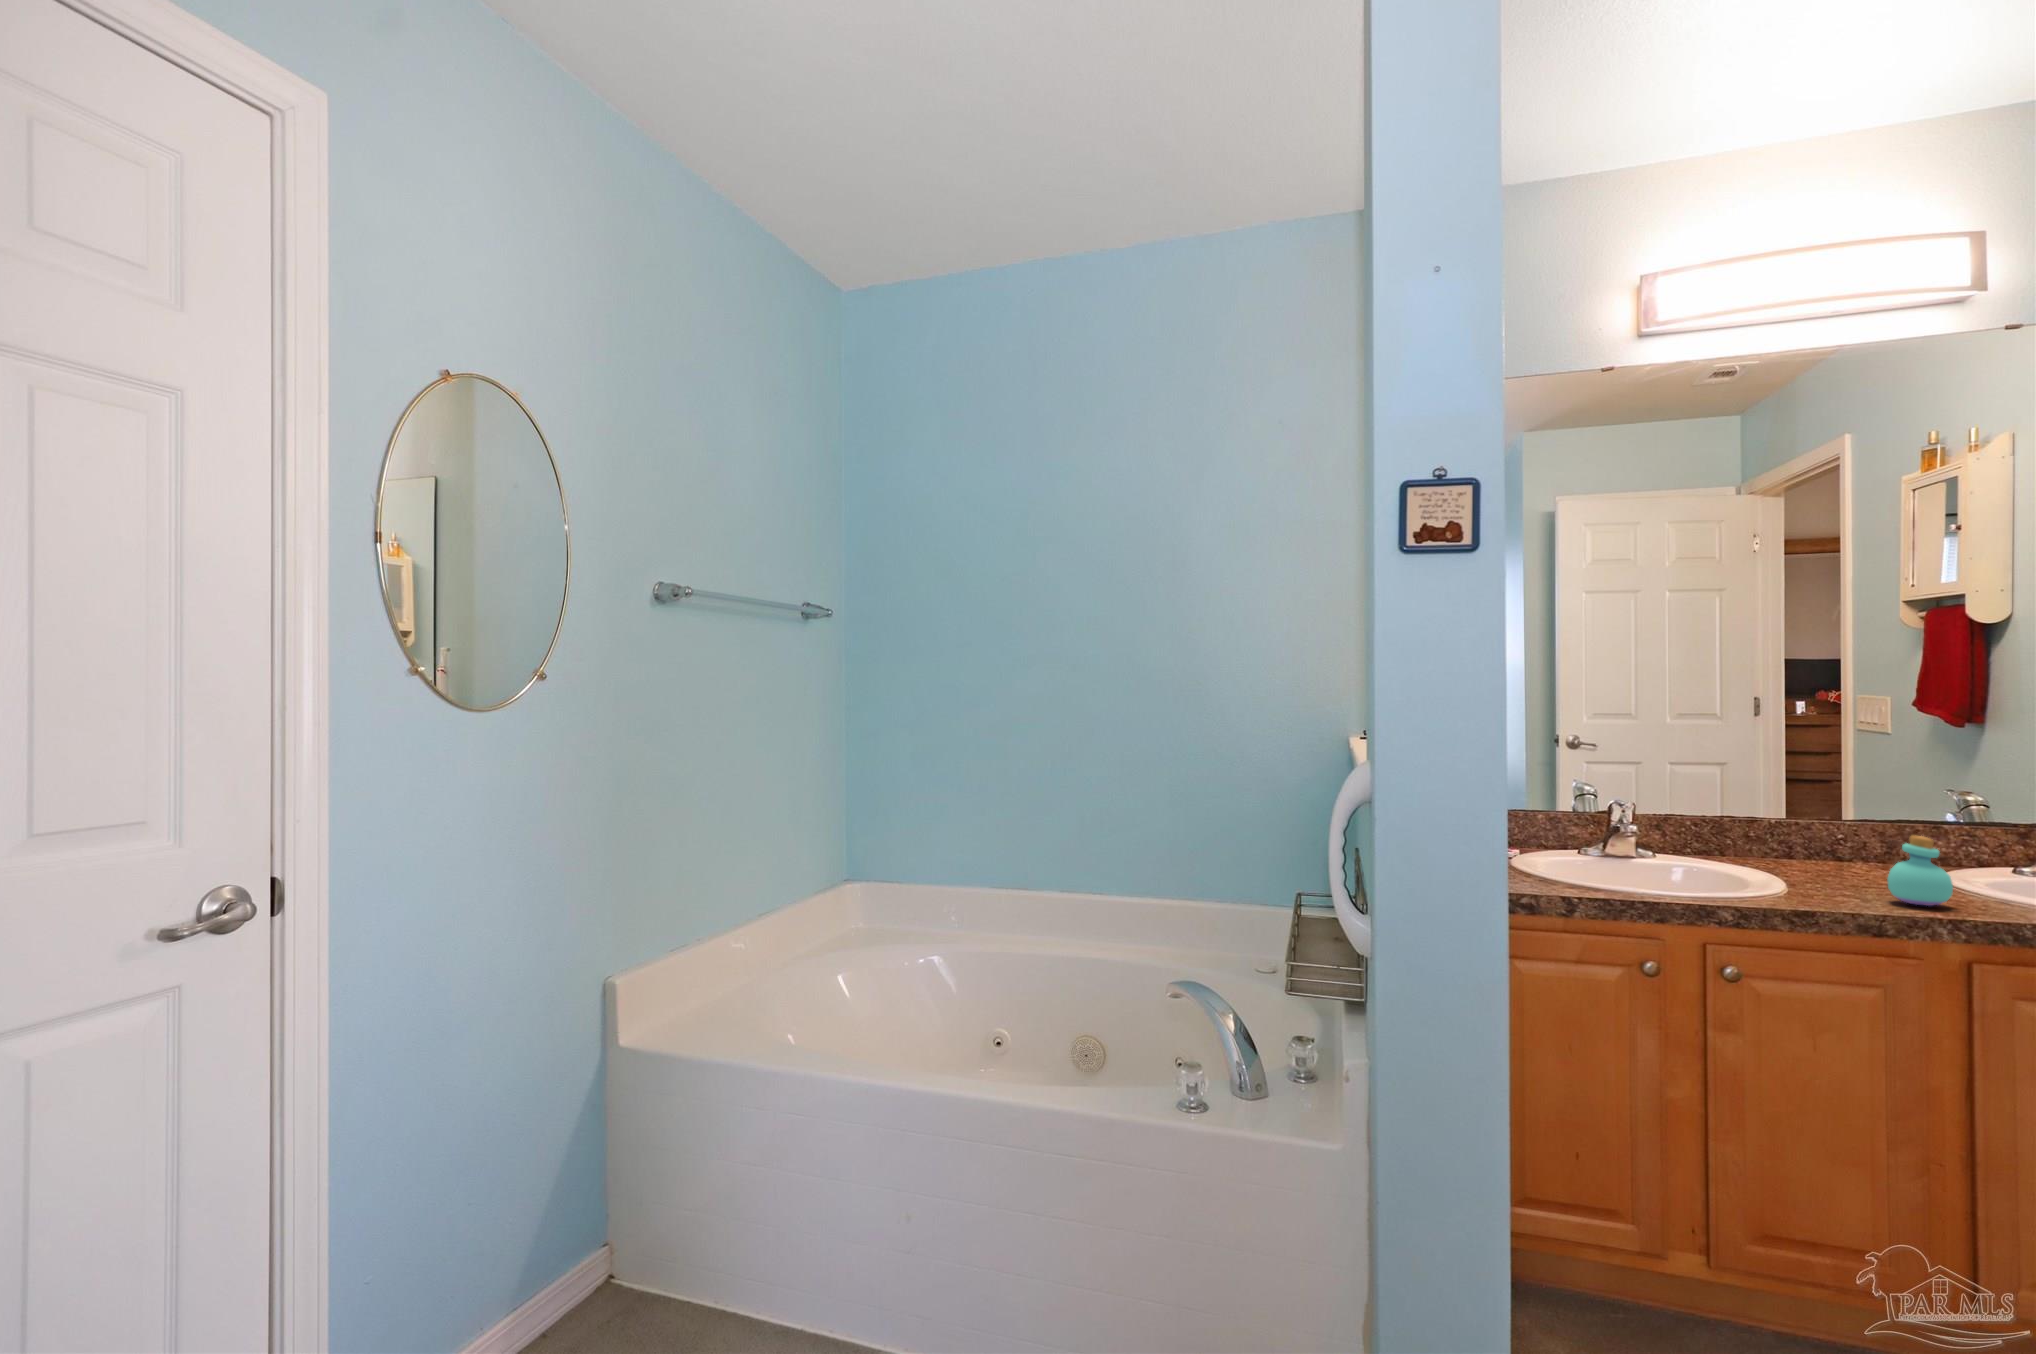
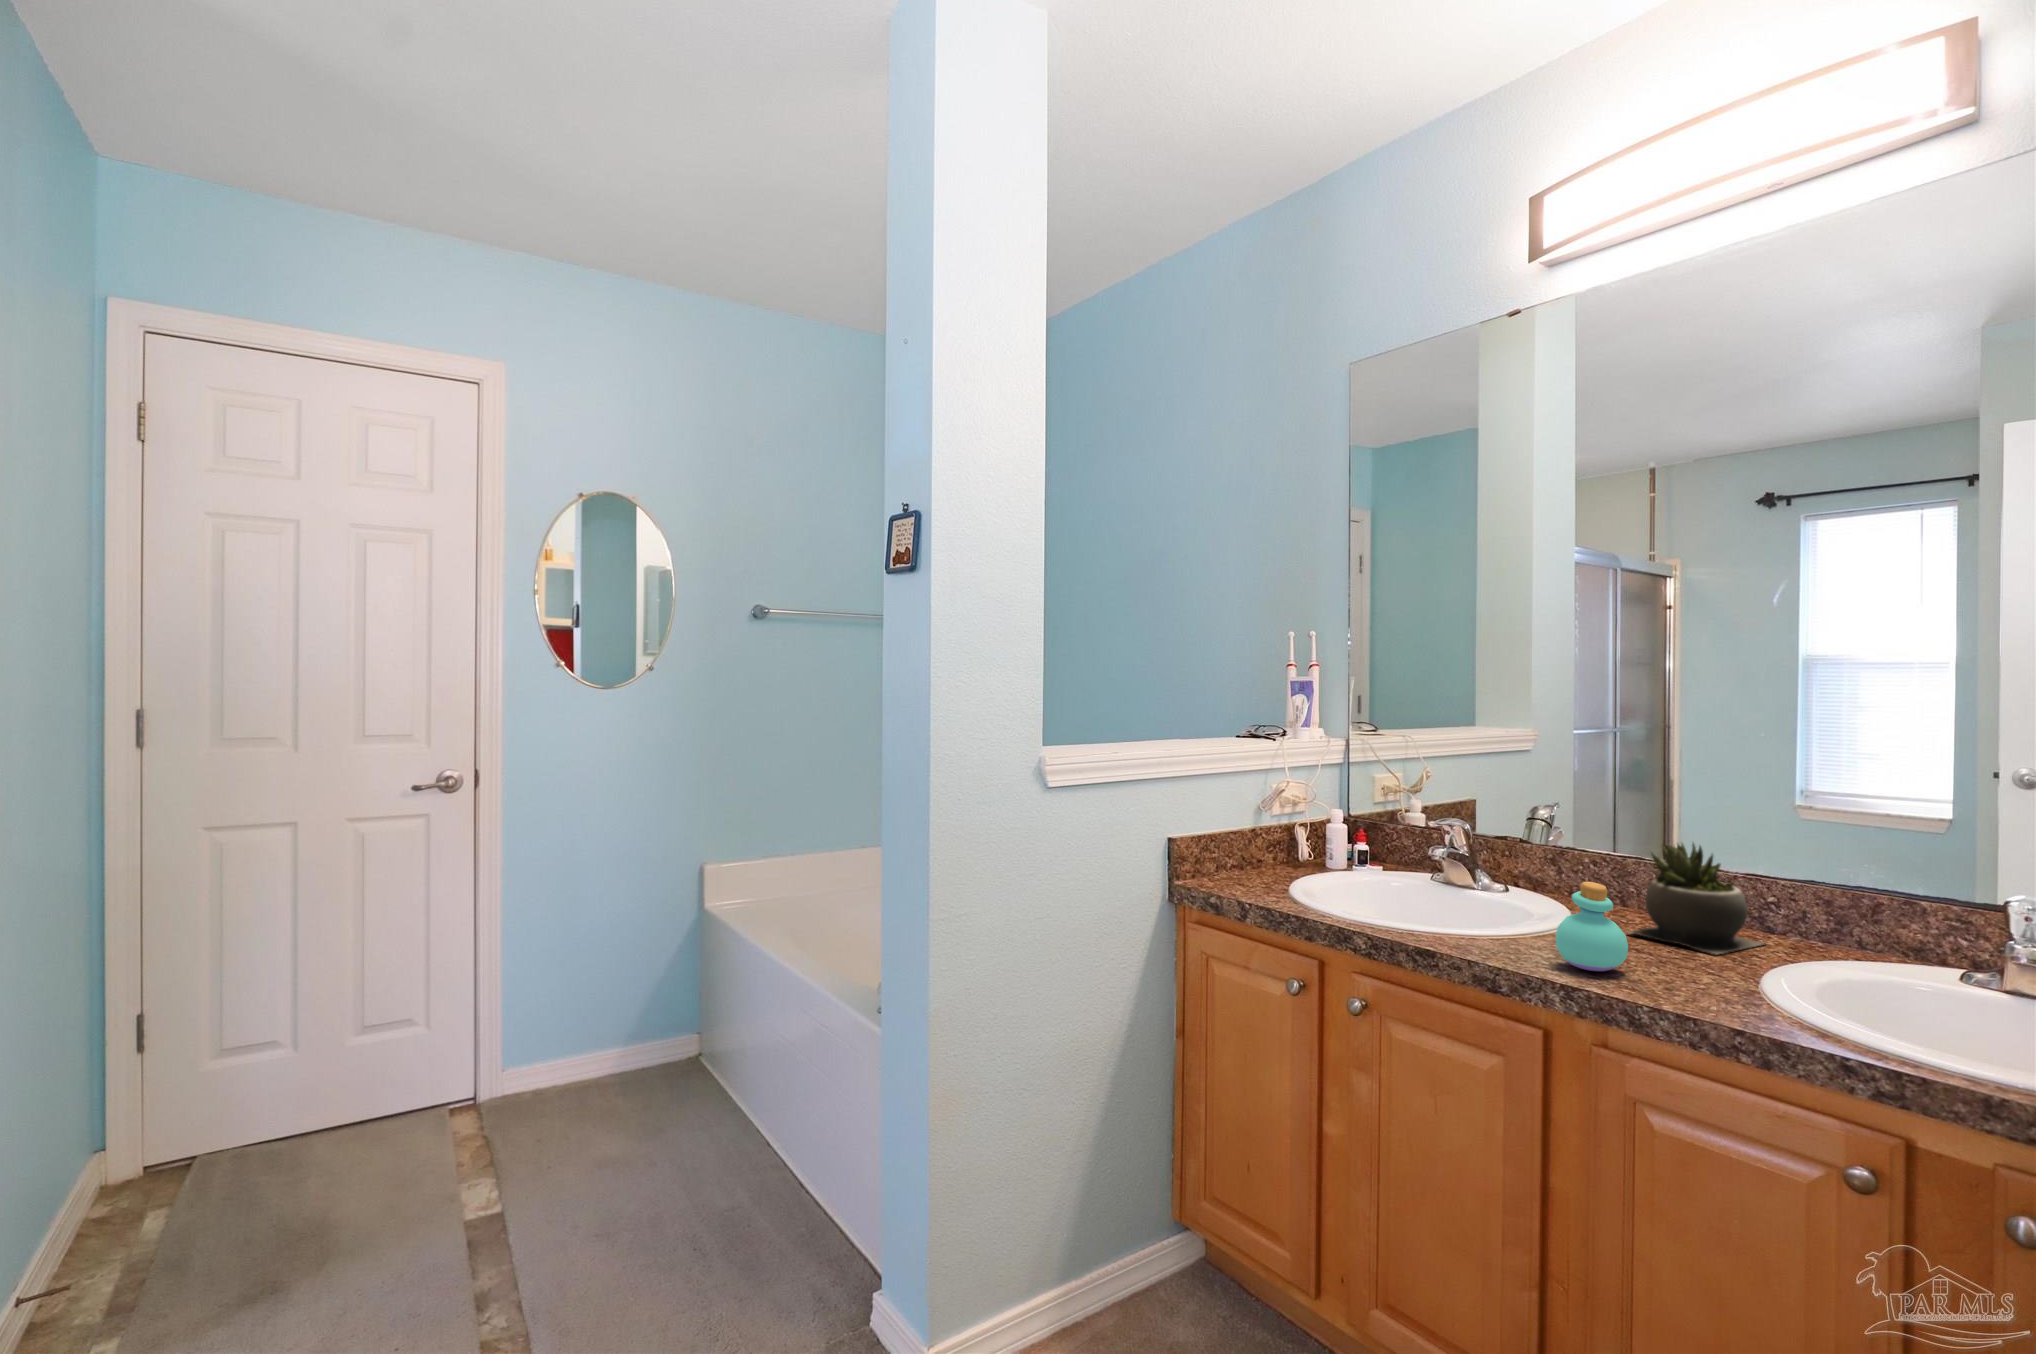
succulent plant: none [1794,798,1900,881] -> present [1628,843,1764,954]

